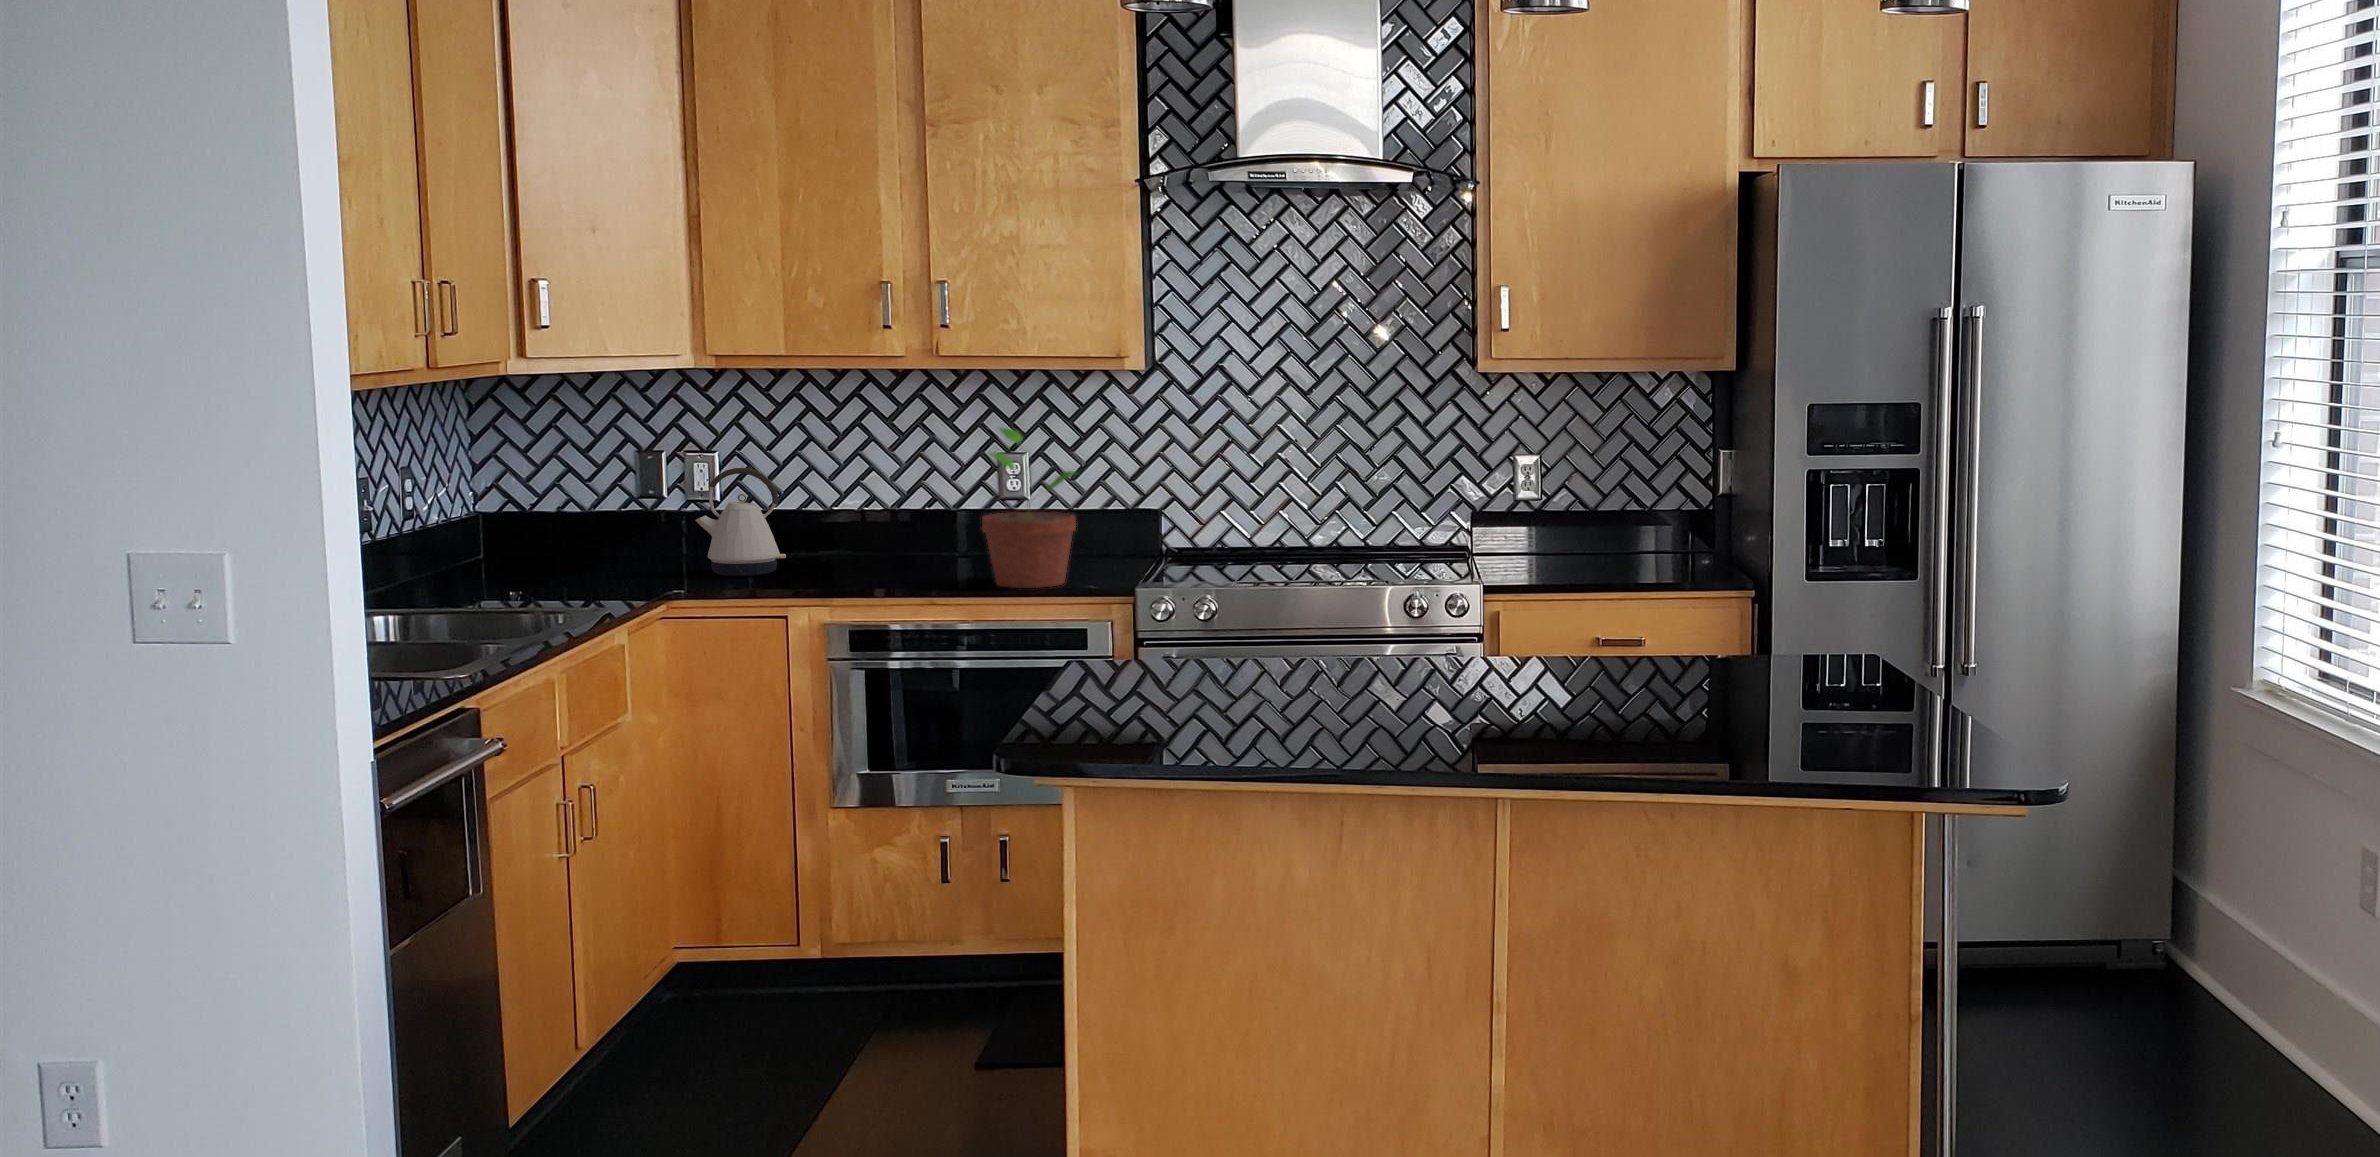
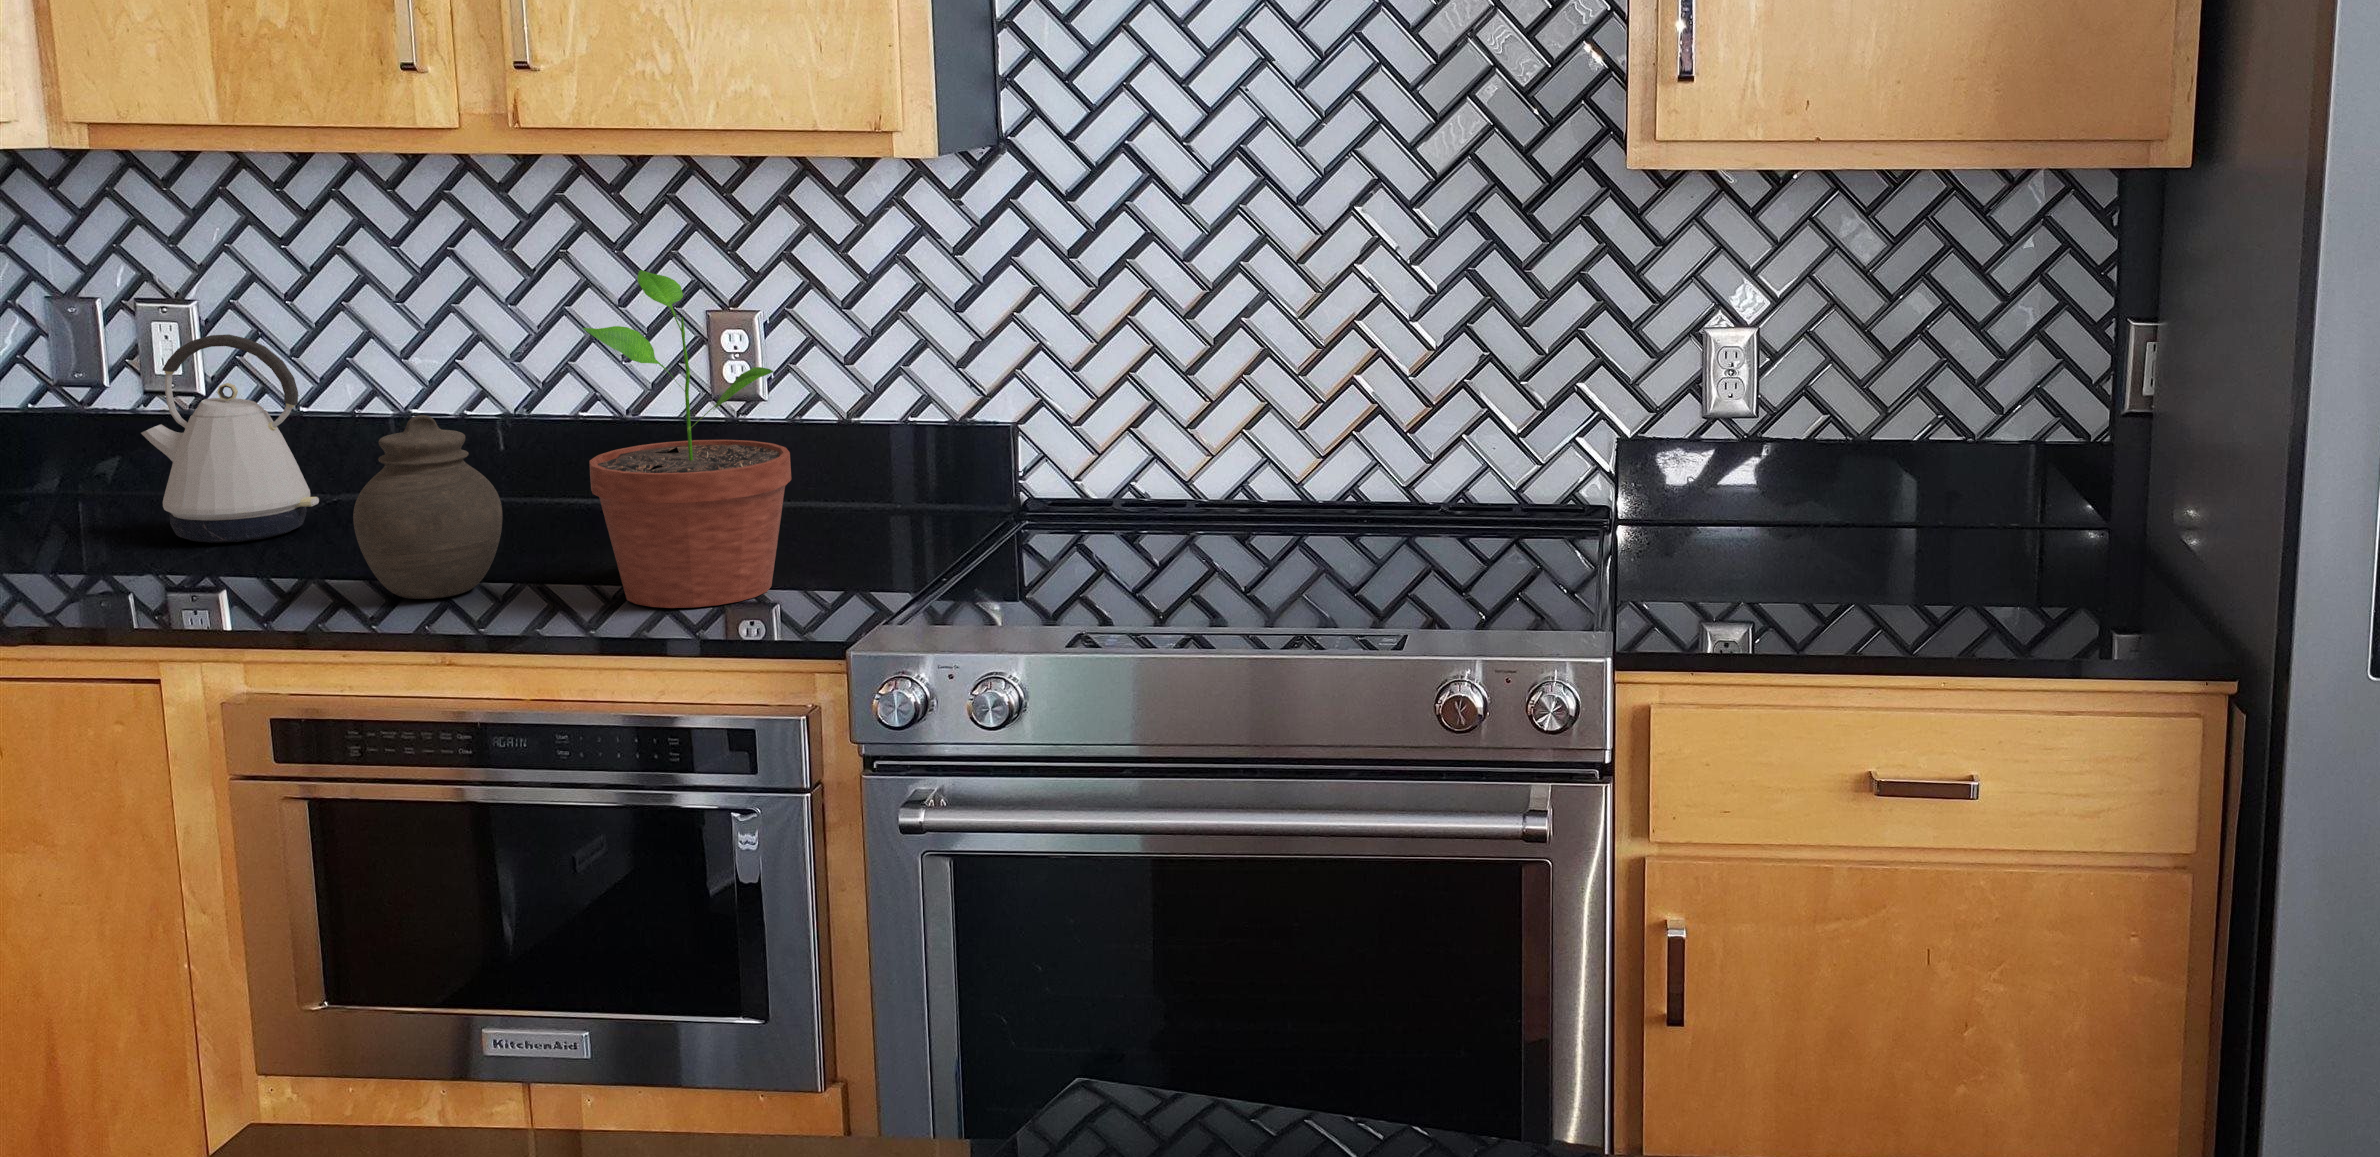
jar: none [860,498,929,589] -> present [353,415,502,599]

